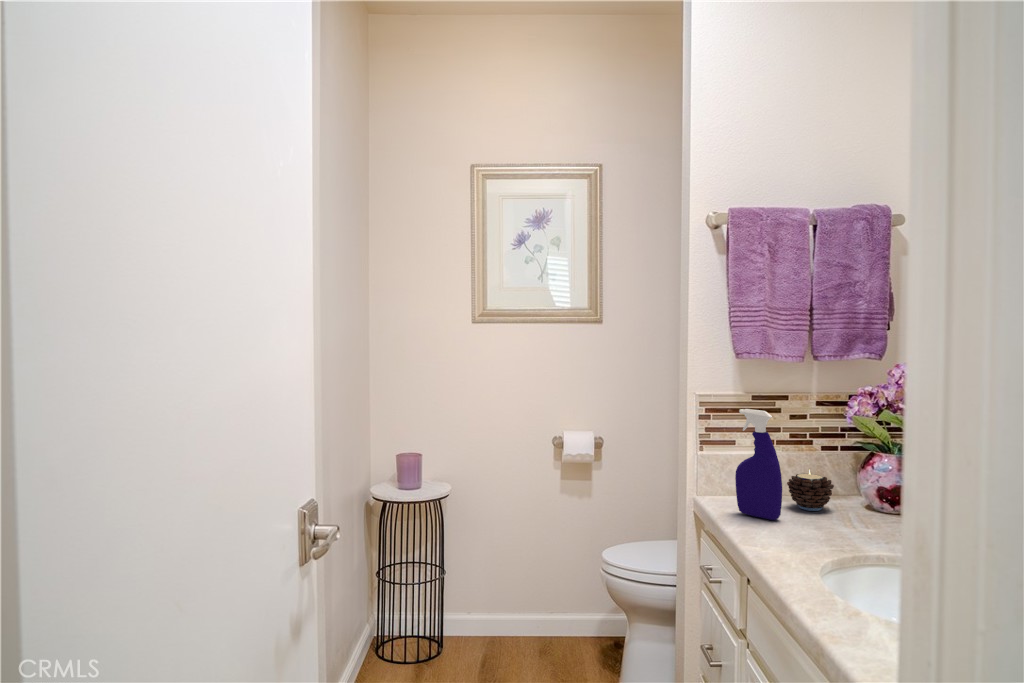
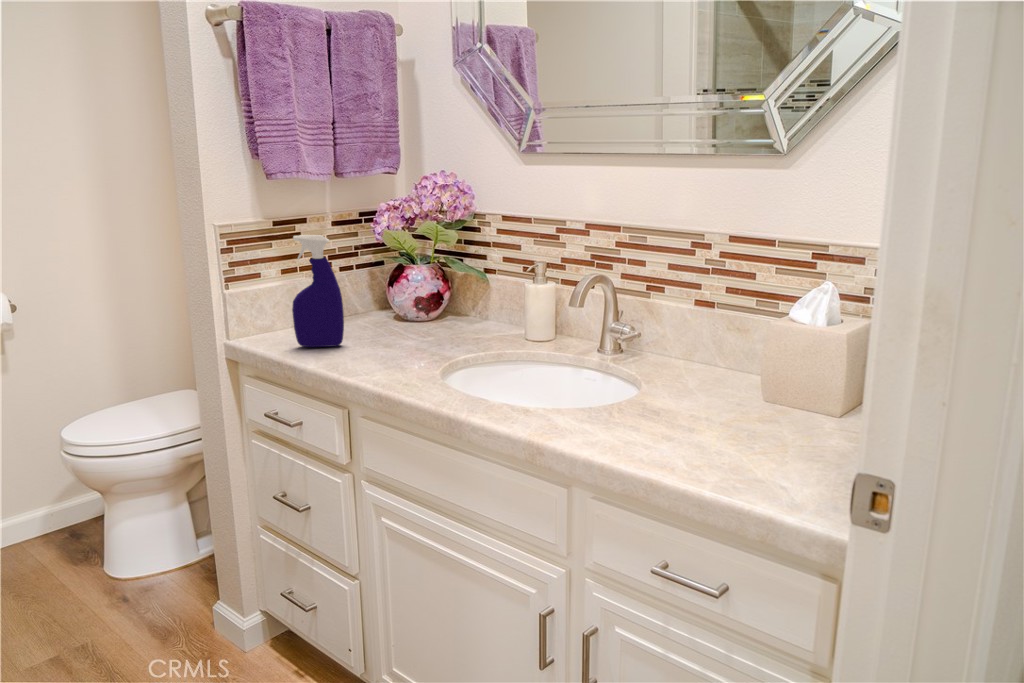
candle: present [787,470,834,511] -> none [329,291,371,332]

